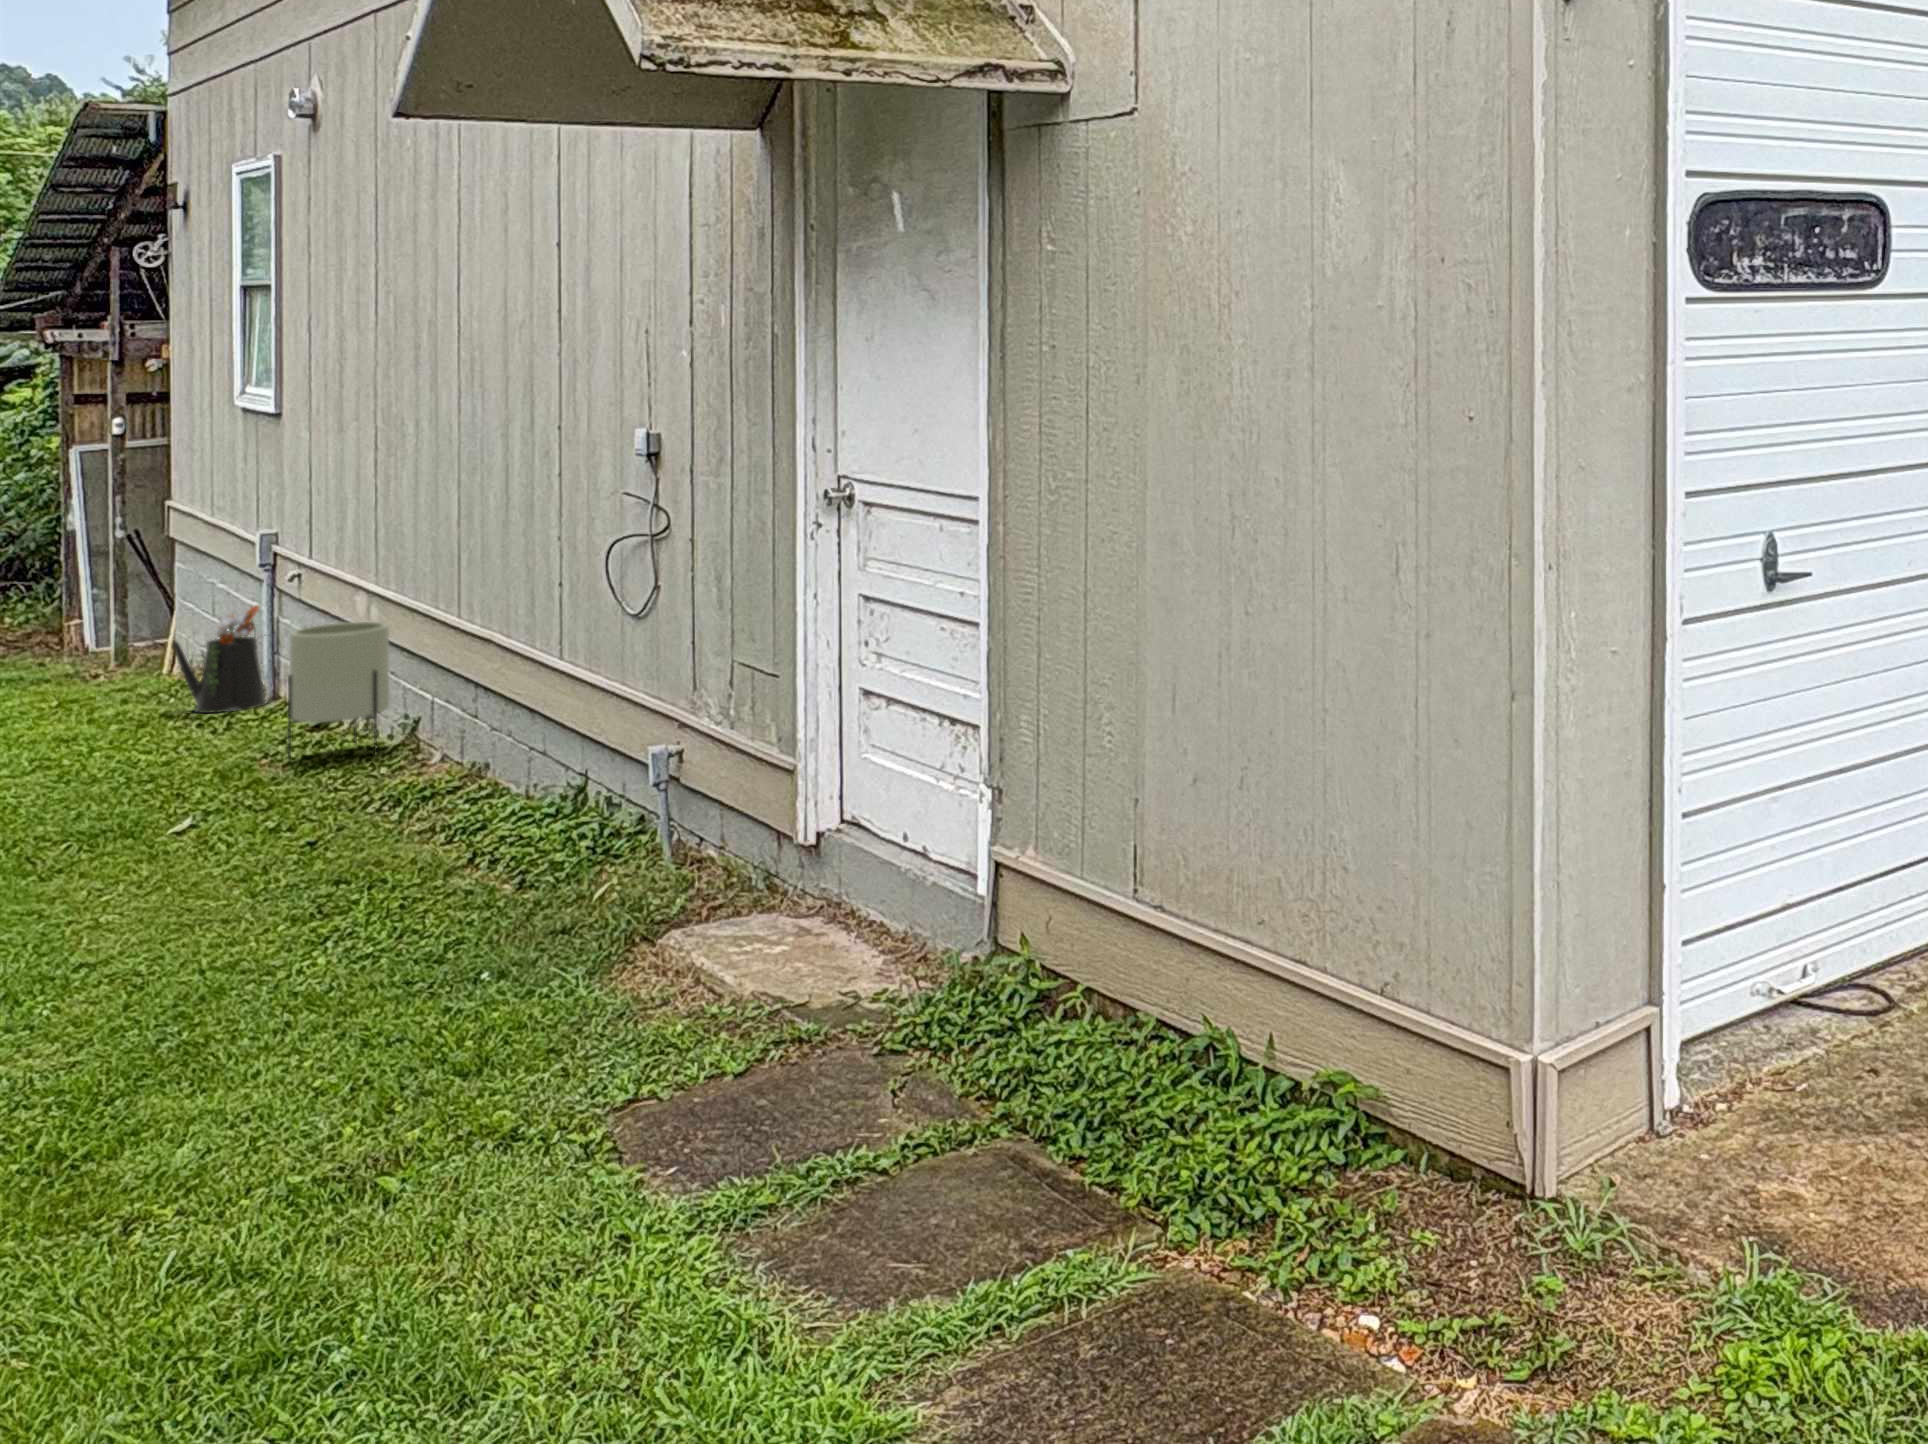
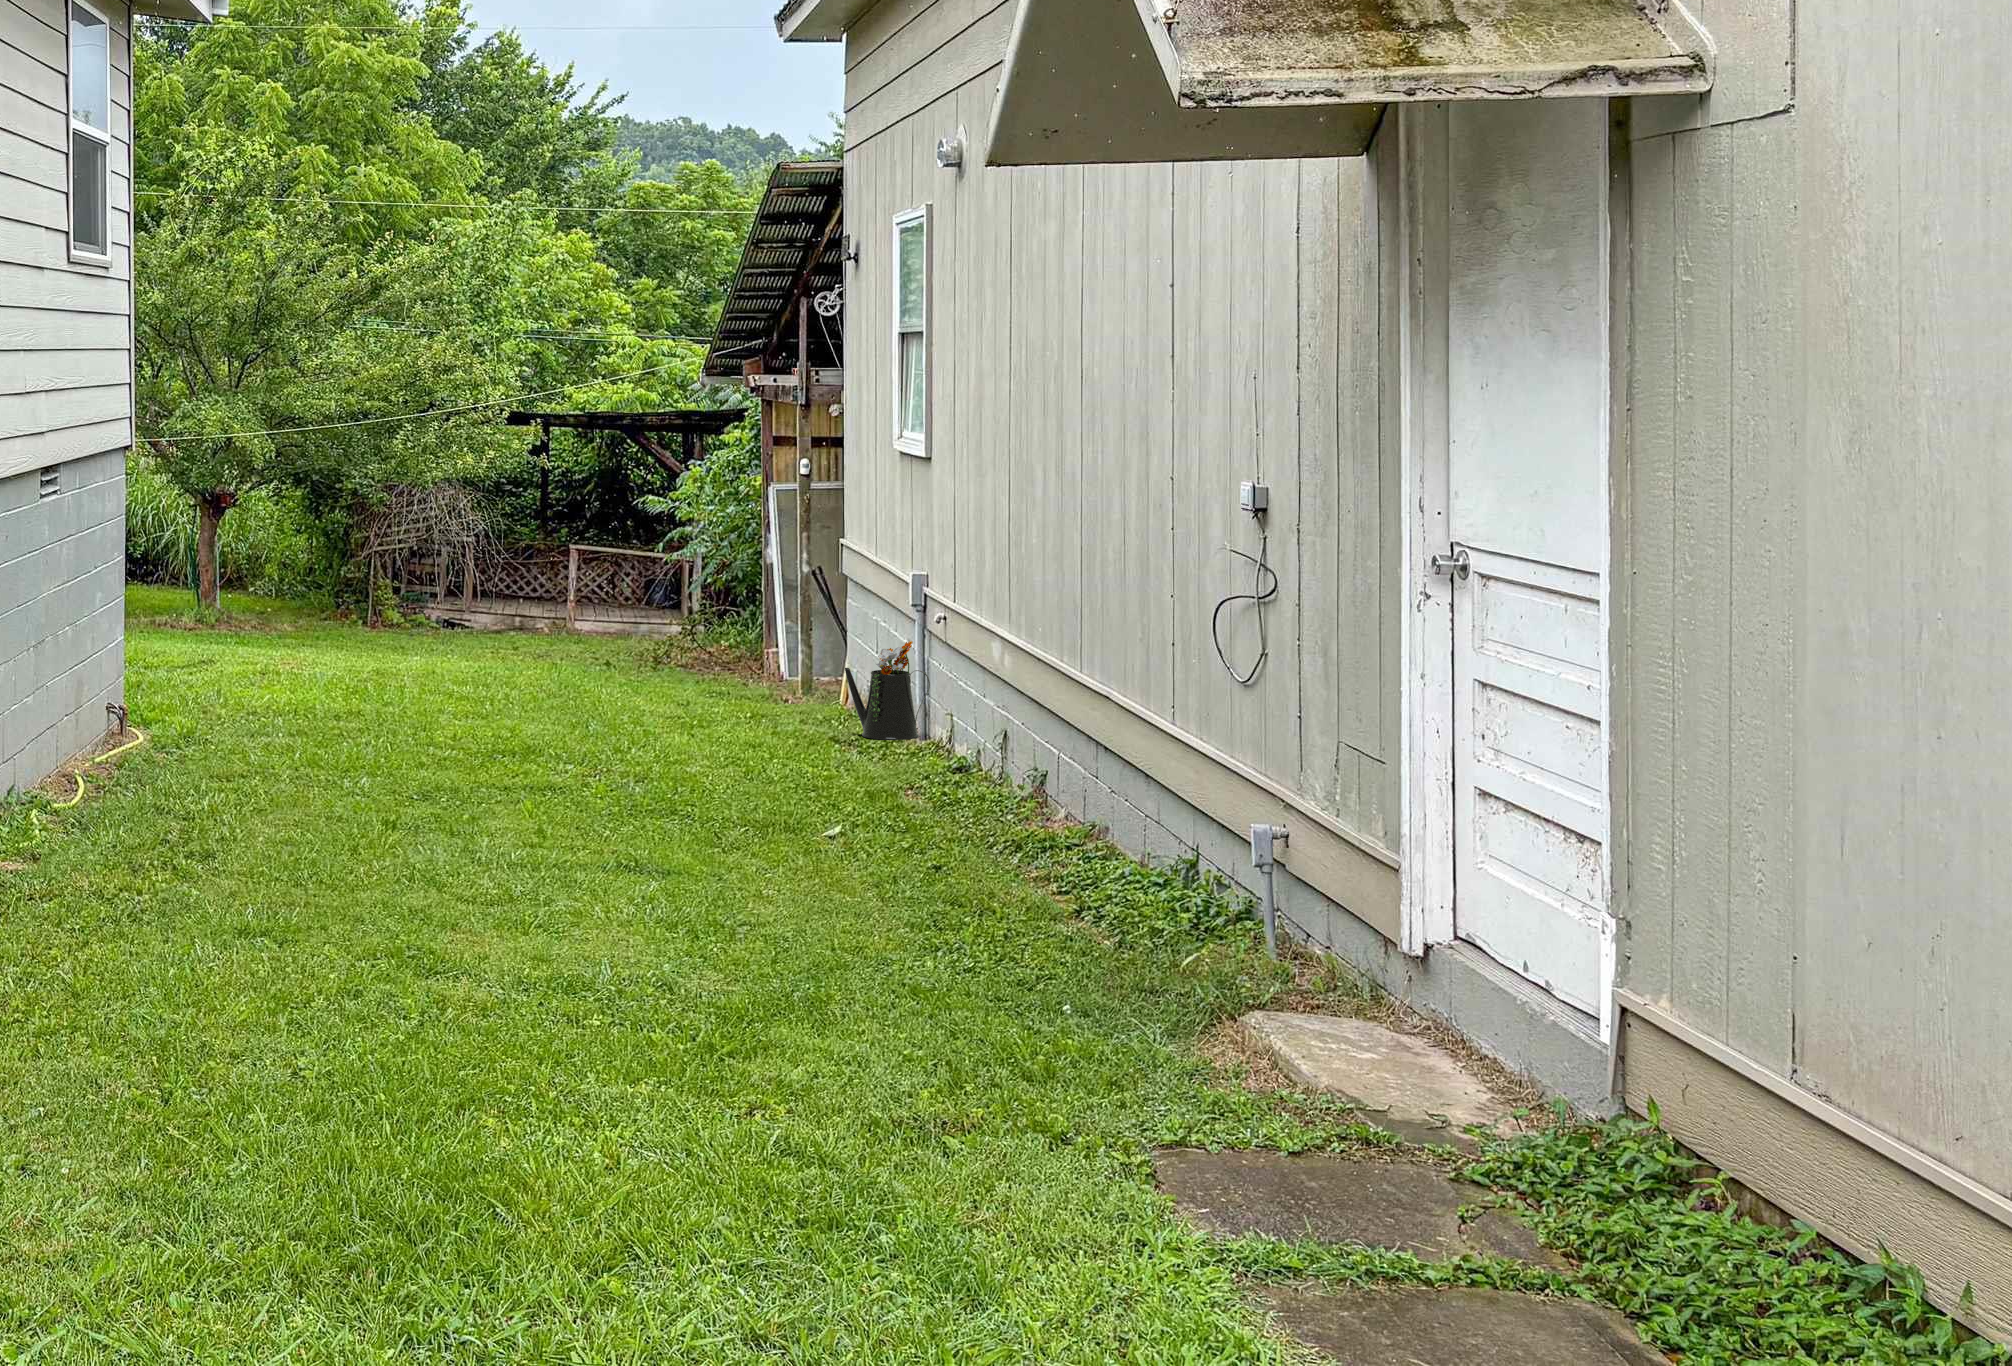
planter: present [288,622,389,760] -> none [932,664,1016,799]

